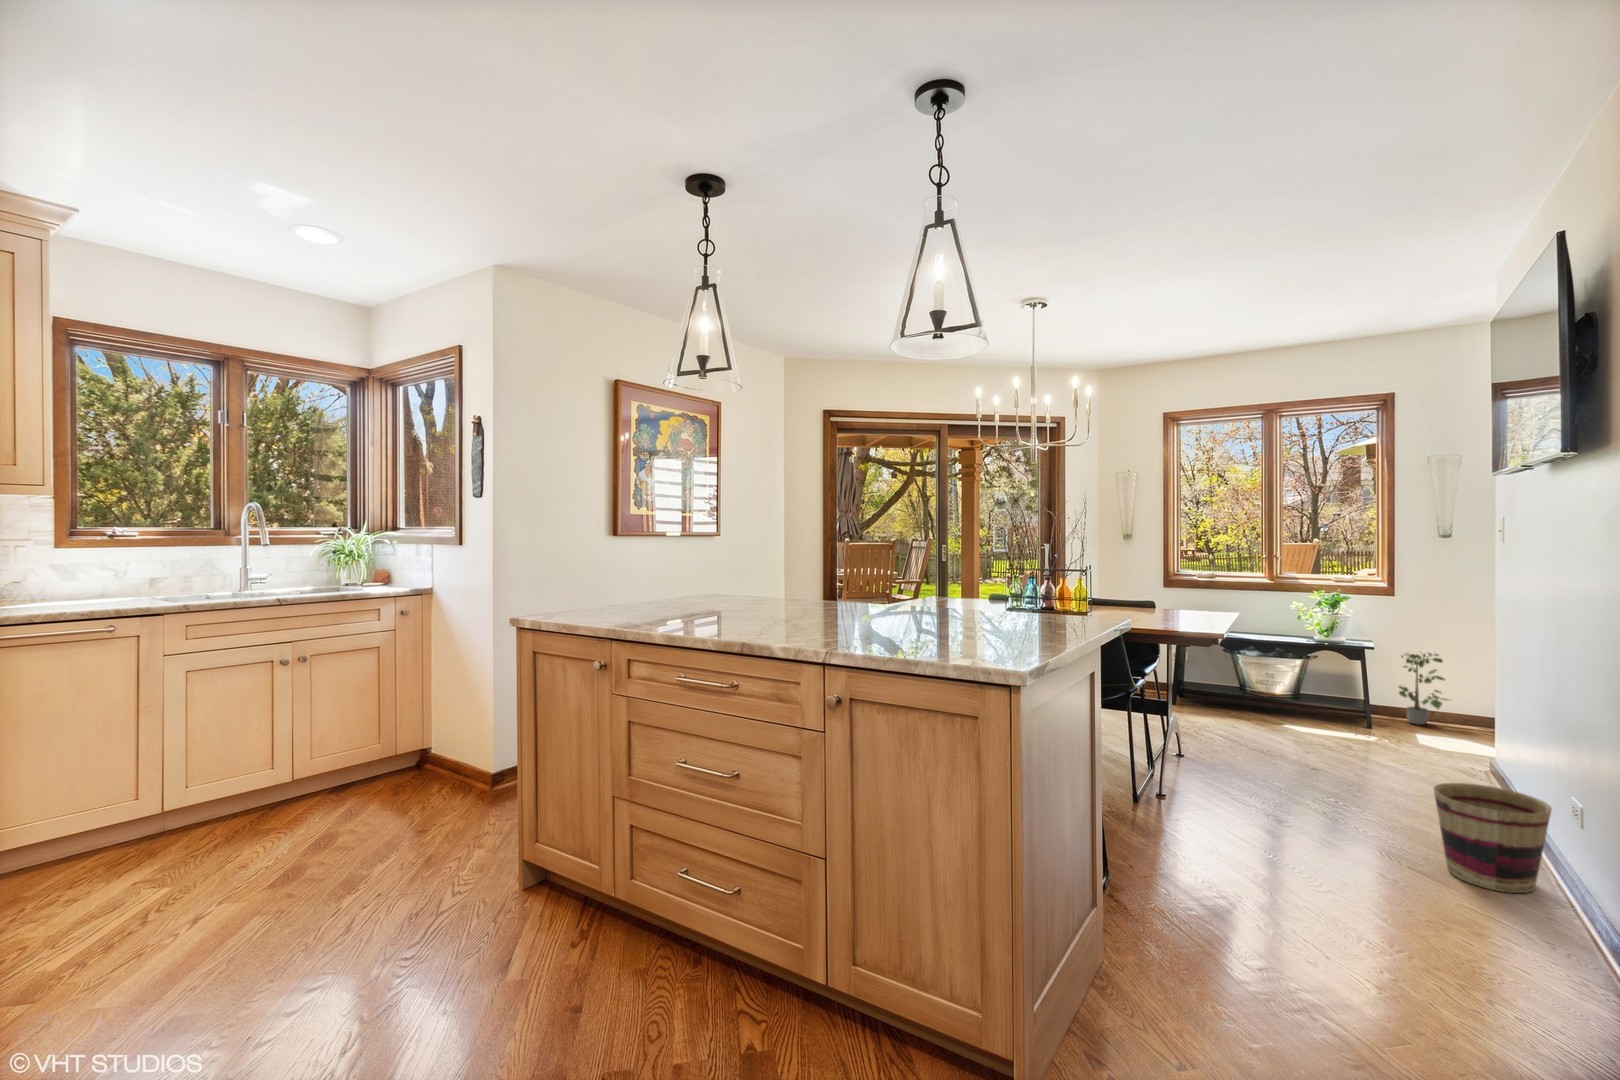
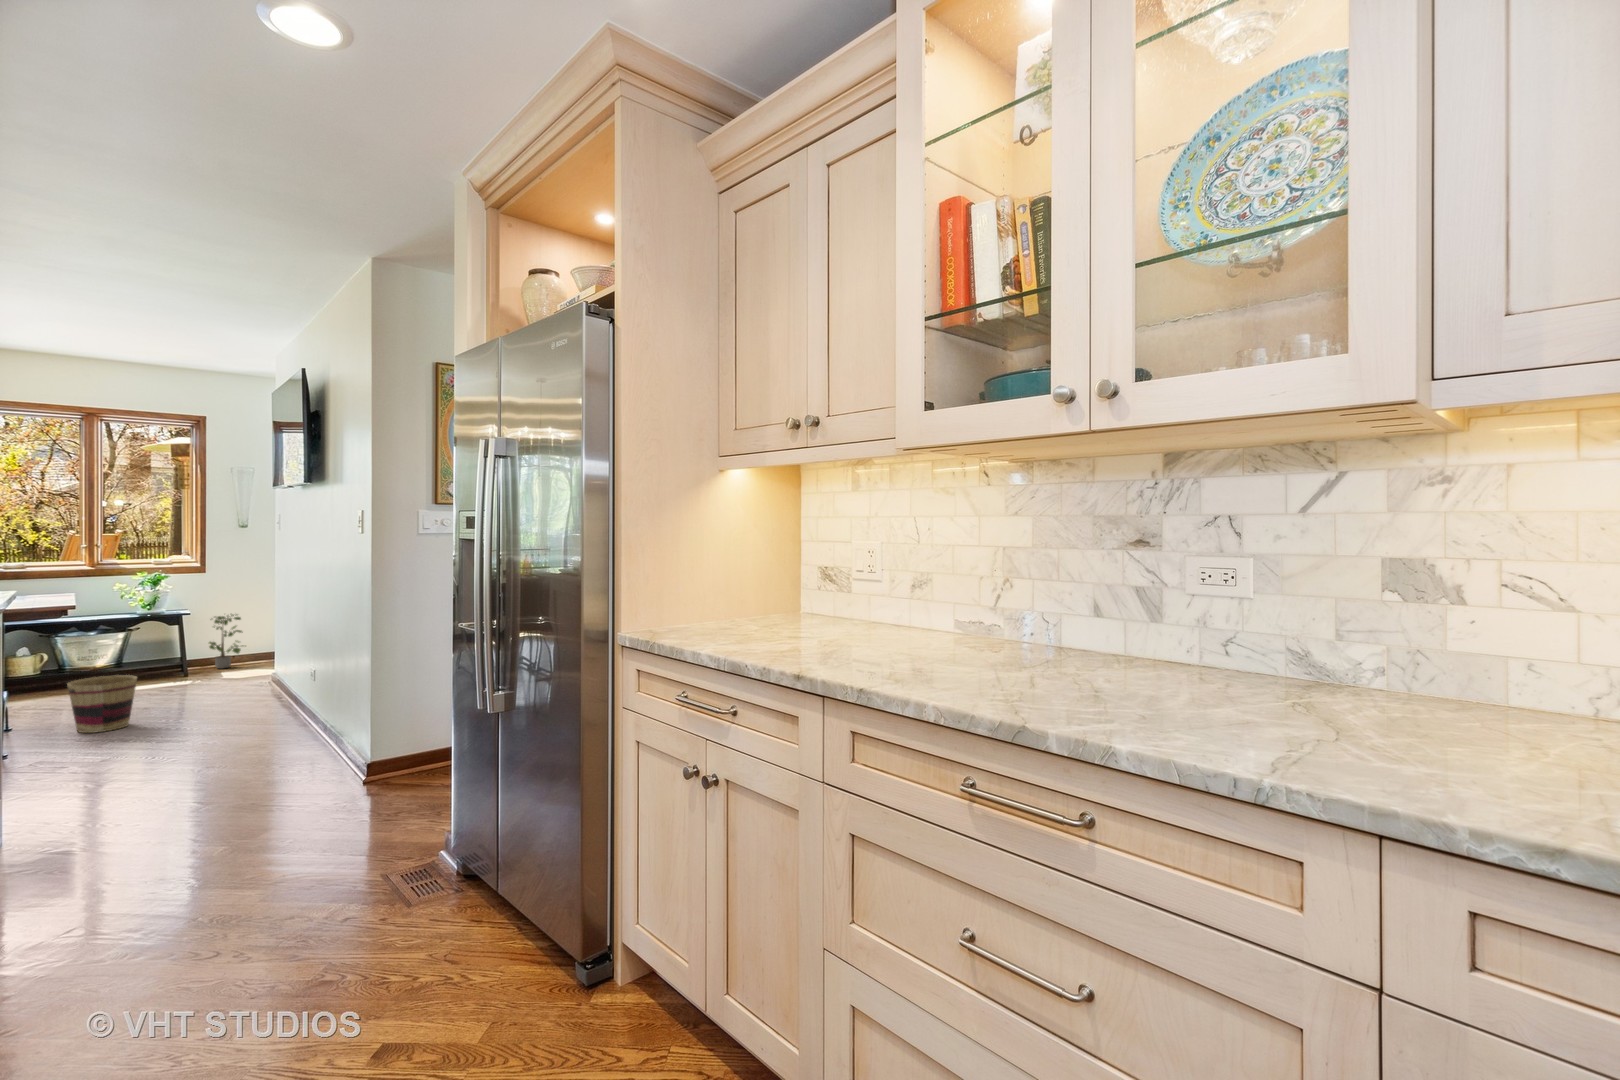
basket: present [1434,783,1552,893] -> present [67,675,137,733]

